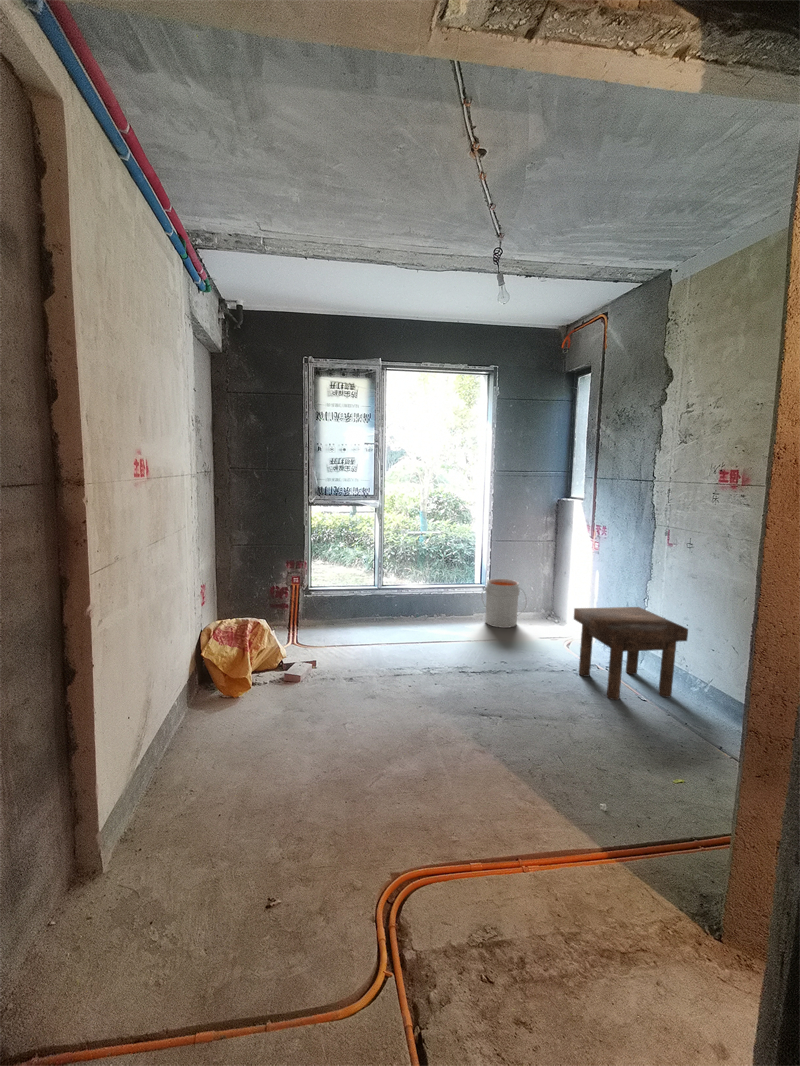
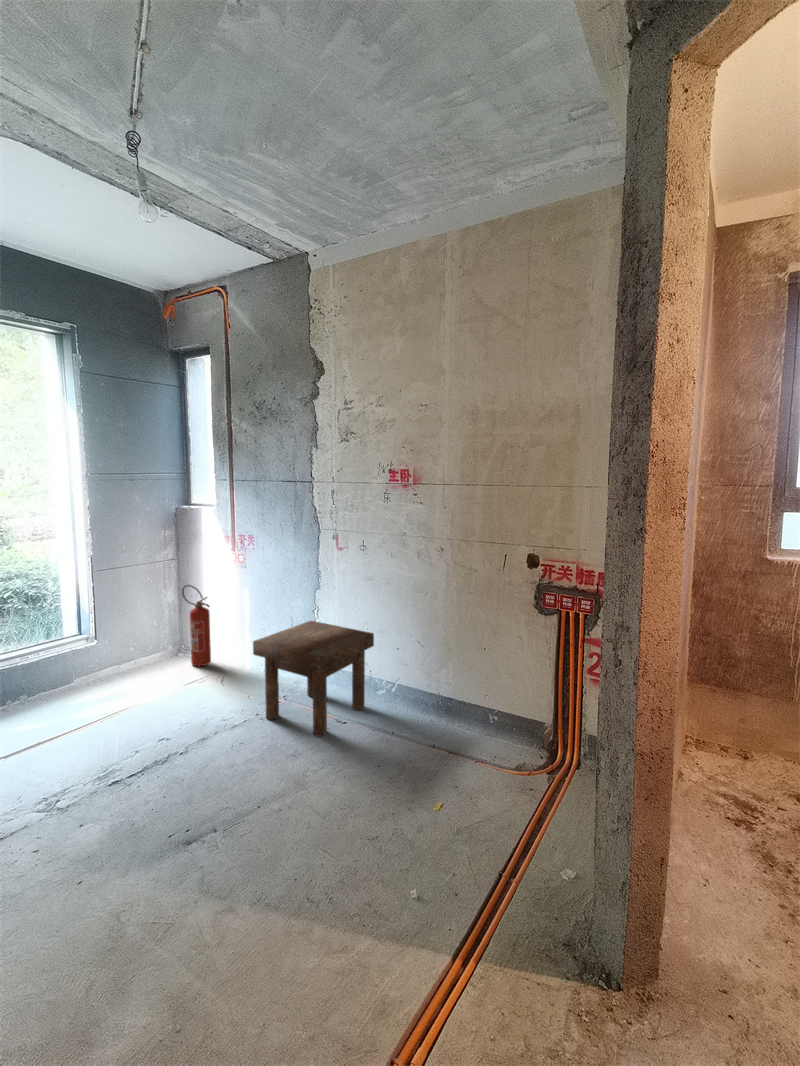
fire extinguisher: none [552,562,570,629] -> present [182,585,211,666]
bucket: present [485,579,527,628] -> none [91,621,157,692]

